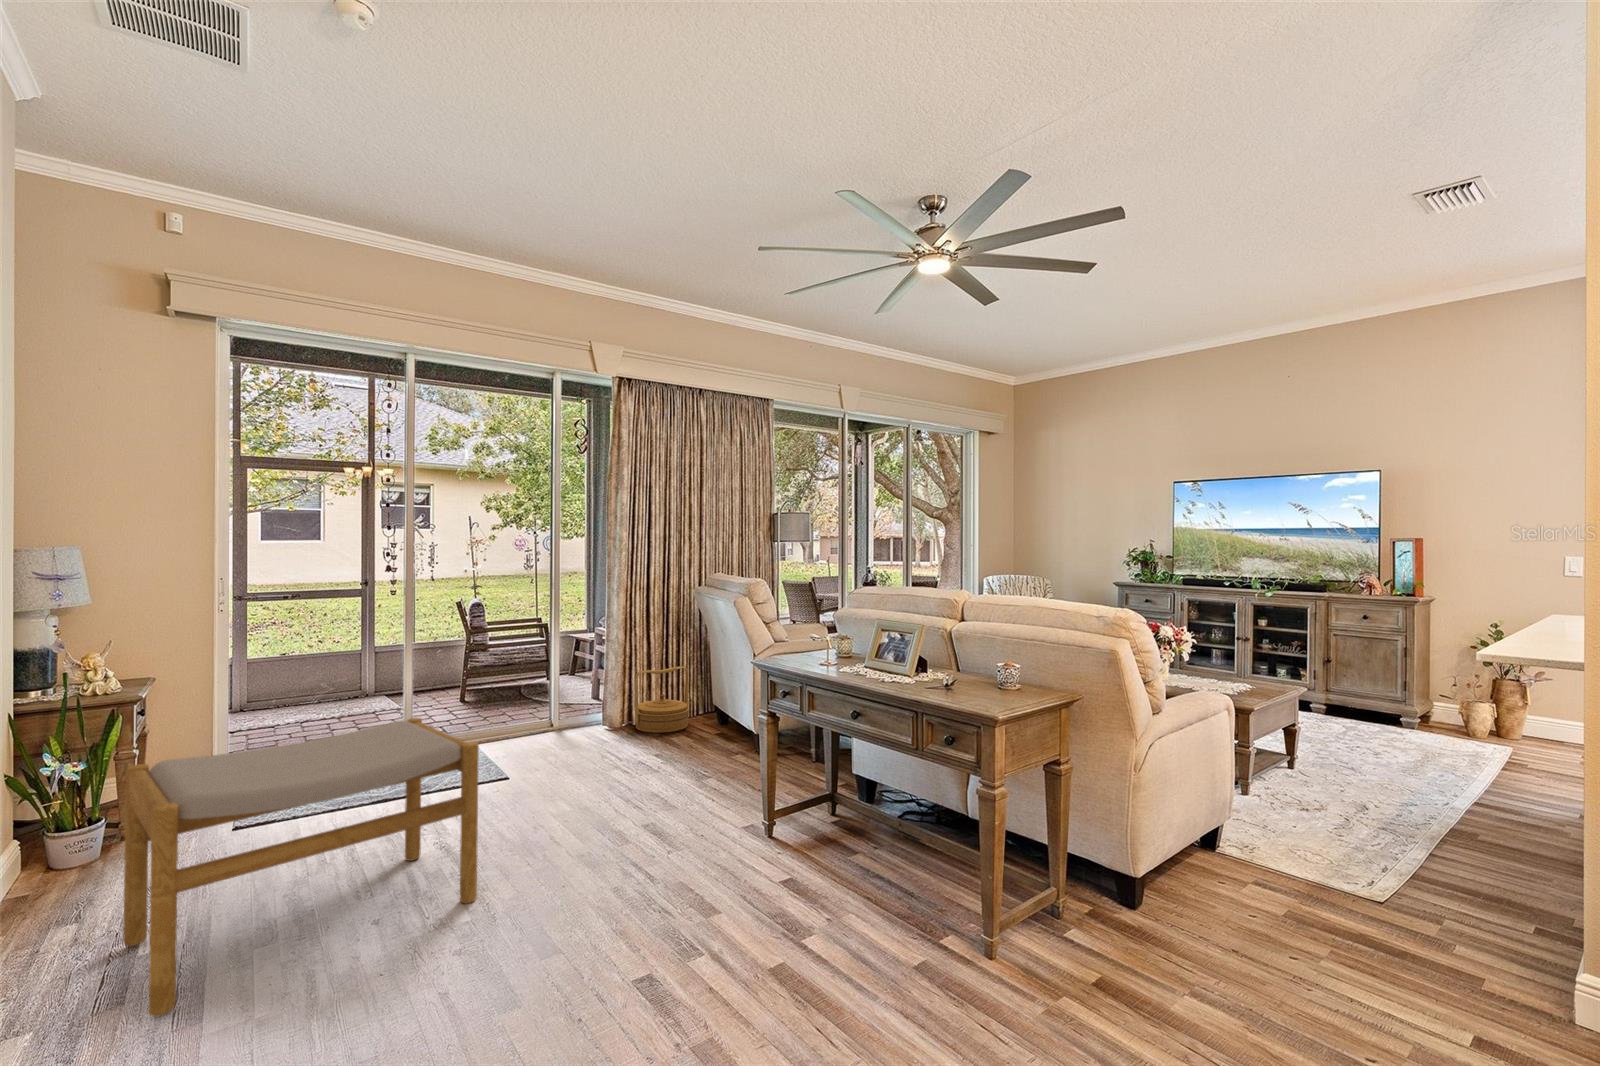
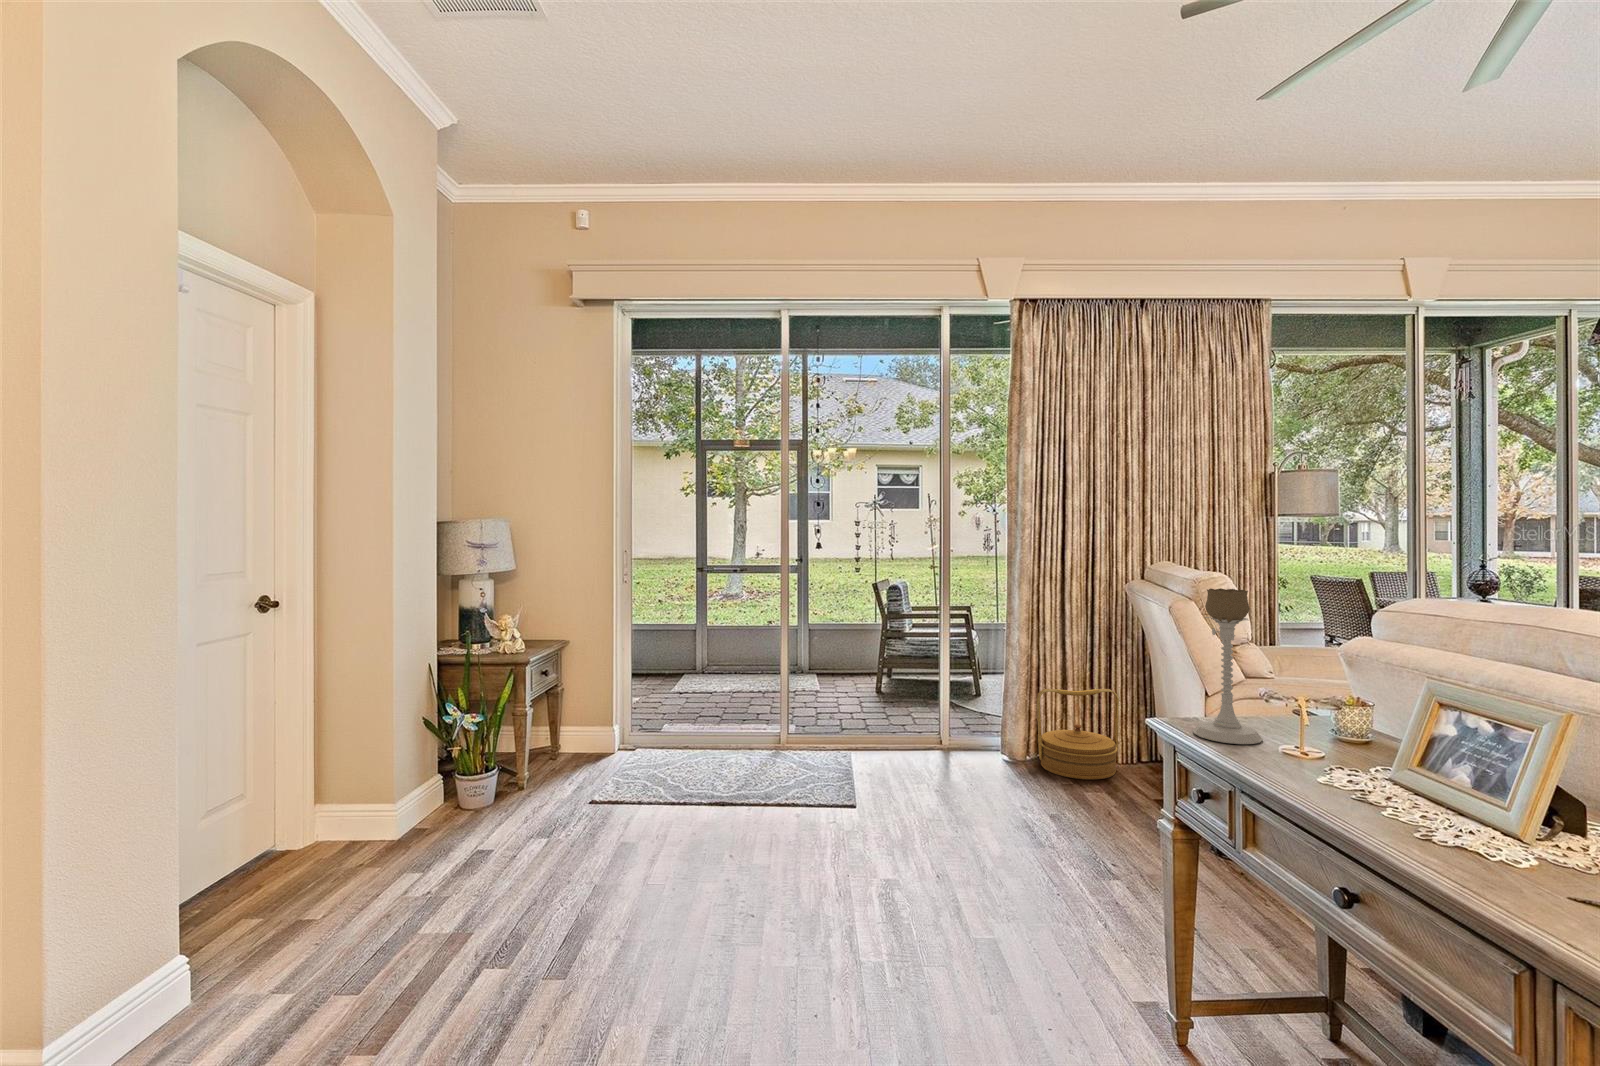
candle holder: none [788,591,817,665] -> present [1193,588,1263,744]
footstool: present [123,718,479,1017] -> none [321,722,692,1029]

